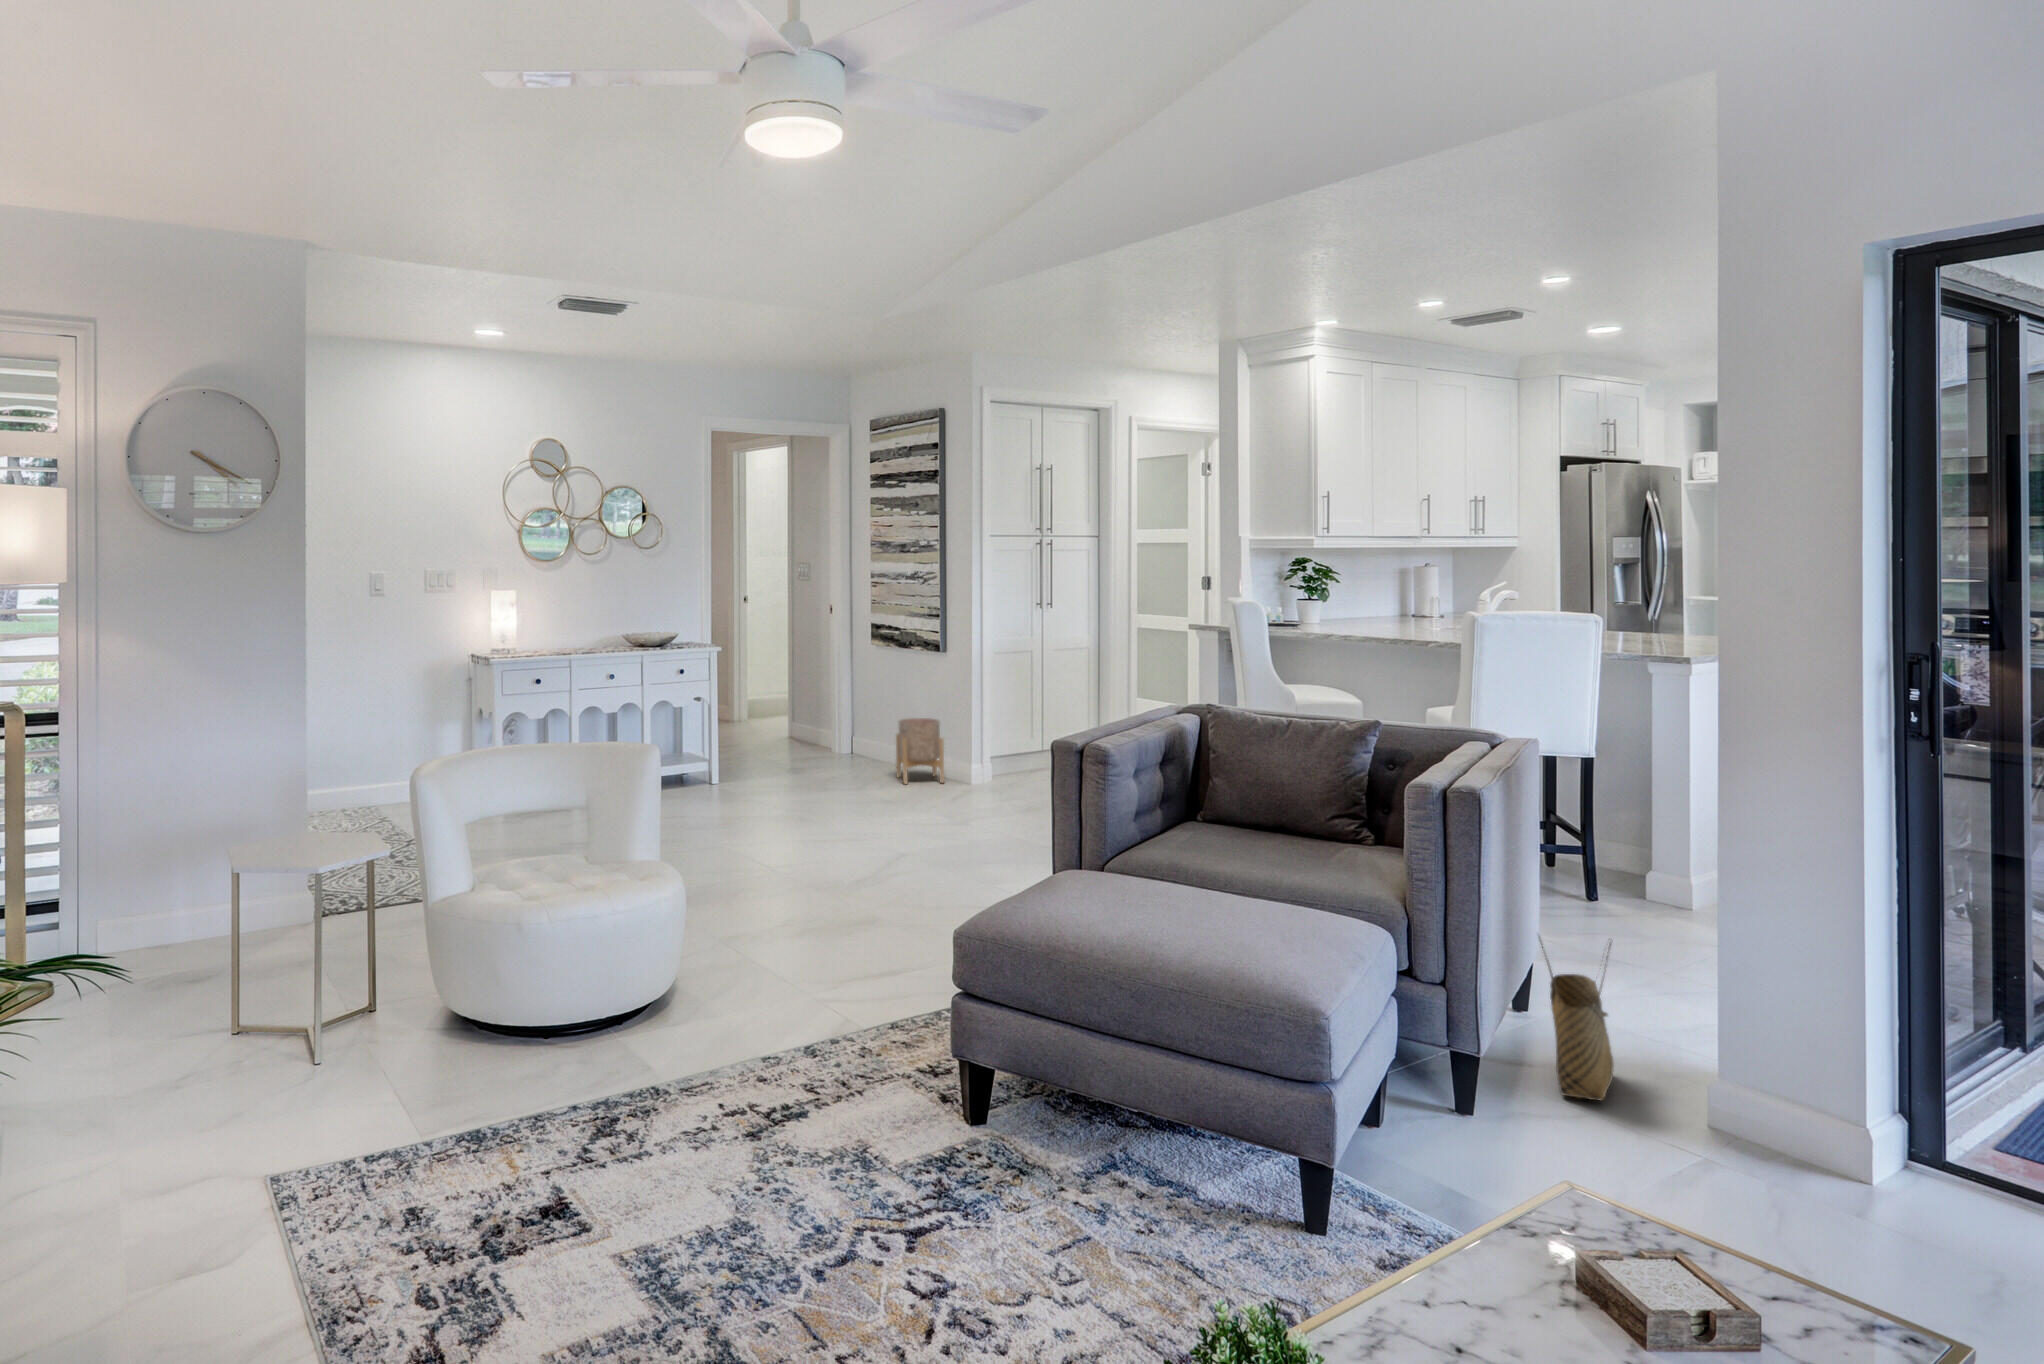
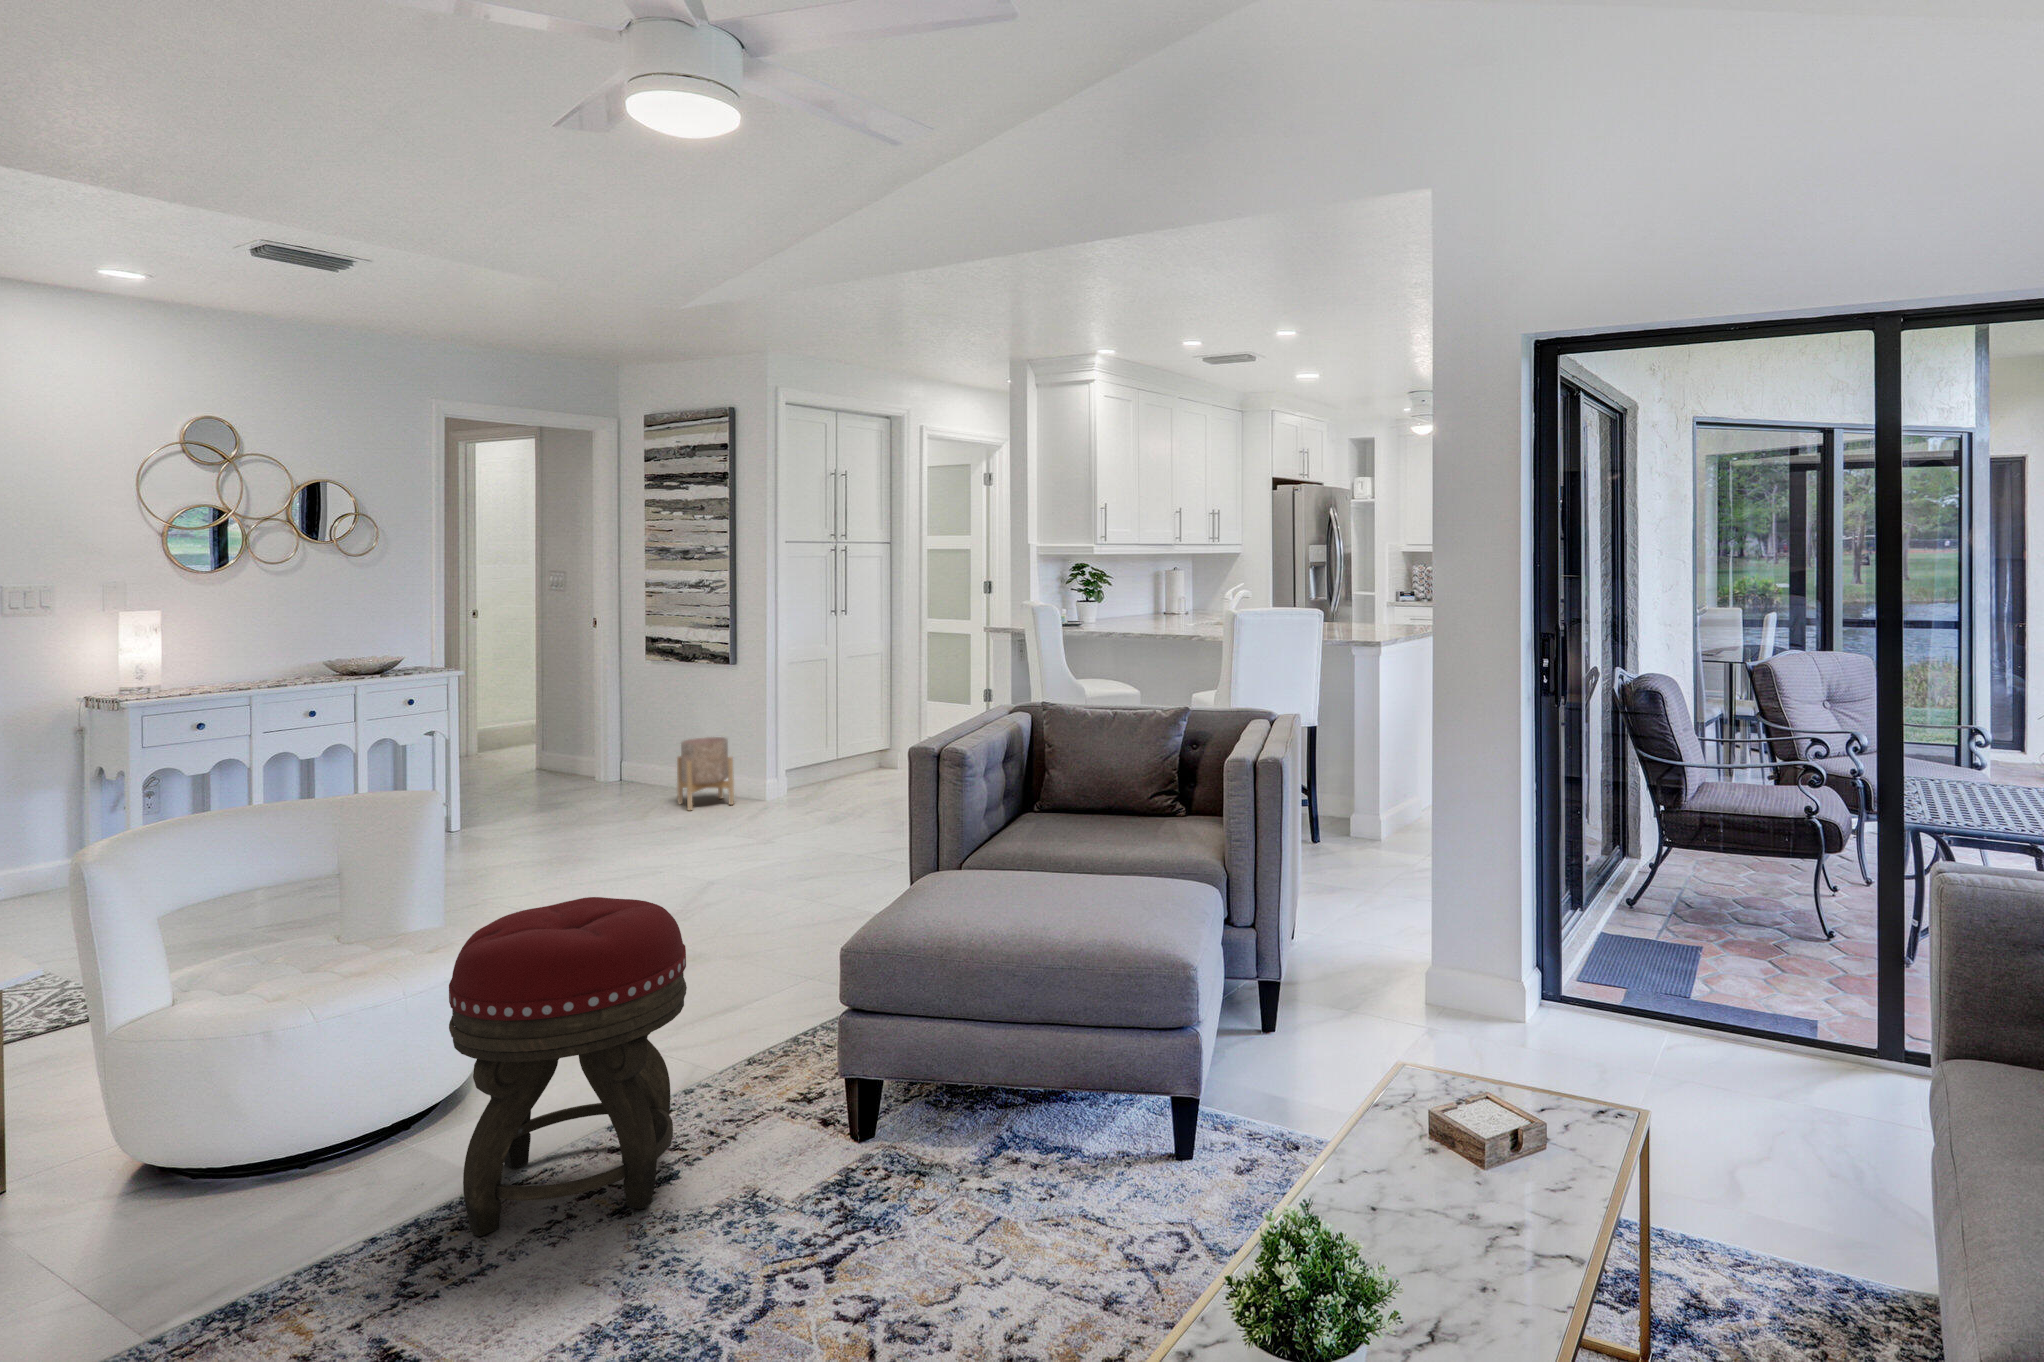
footstool: none [629,849,819,1138] -> present [449,897,687,1236]
woven basket: present [1542,939,1614,1100] -> none [1315,868,1368,1002]

